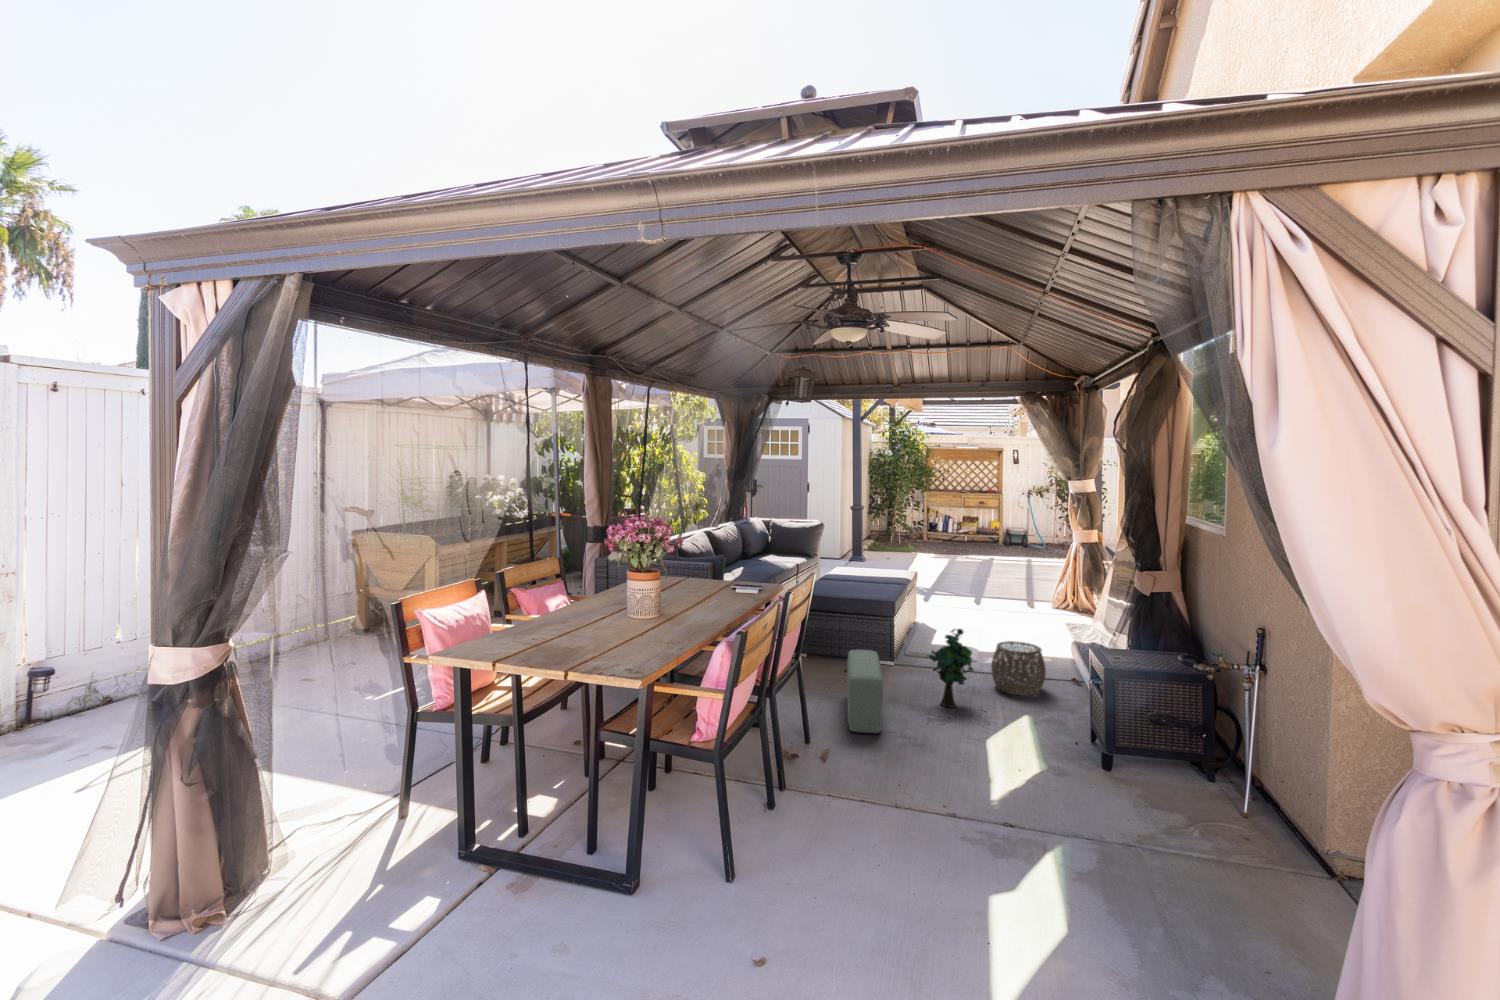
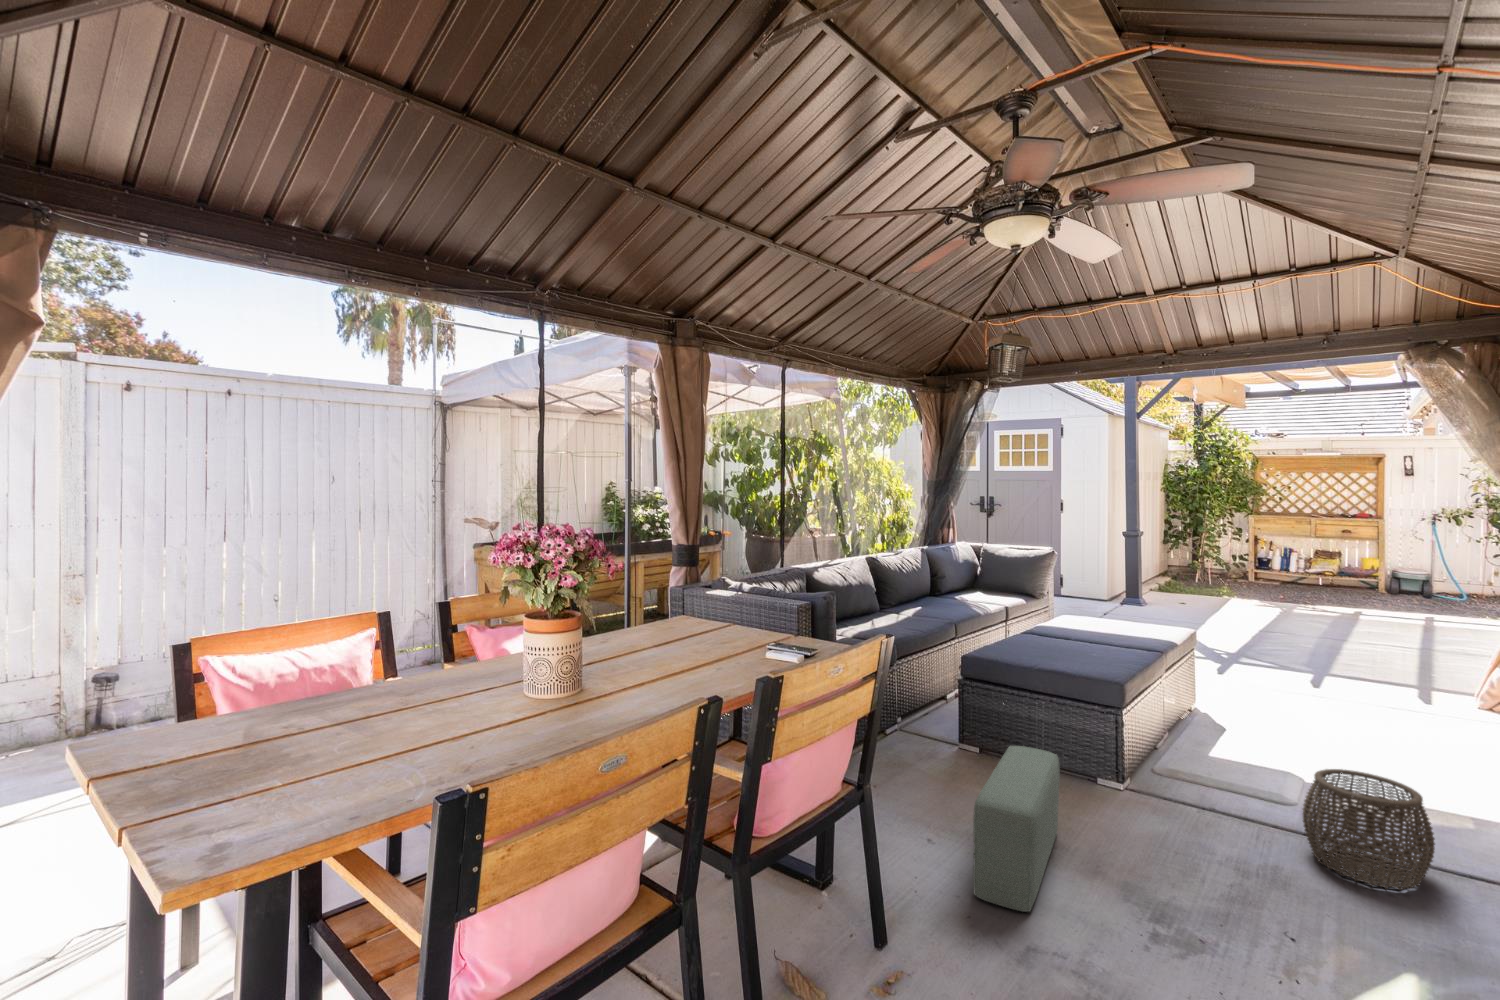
decorative plant: present [928,629,973,707] -> none [1148,735,1251,883]

